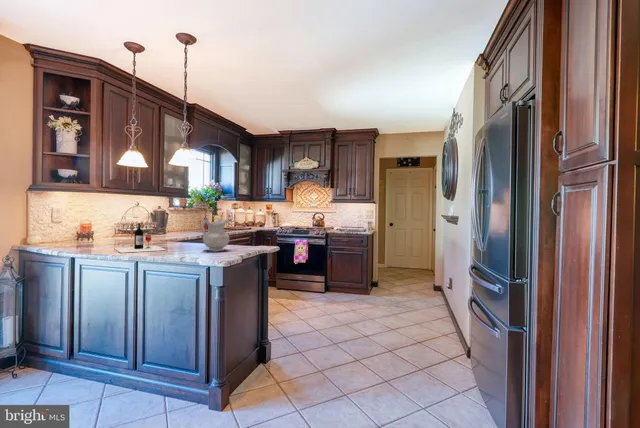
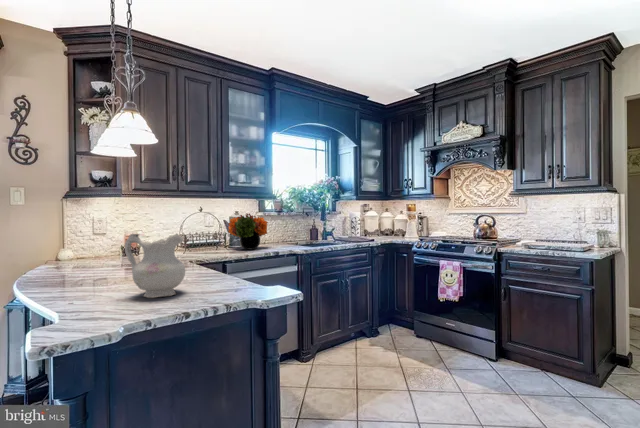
flower arrangement: none [163,208,195,234] -> present [228,213,268,249]
wine bottle: present [115,223,166,253] -> none [35,240,136,288]

